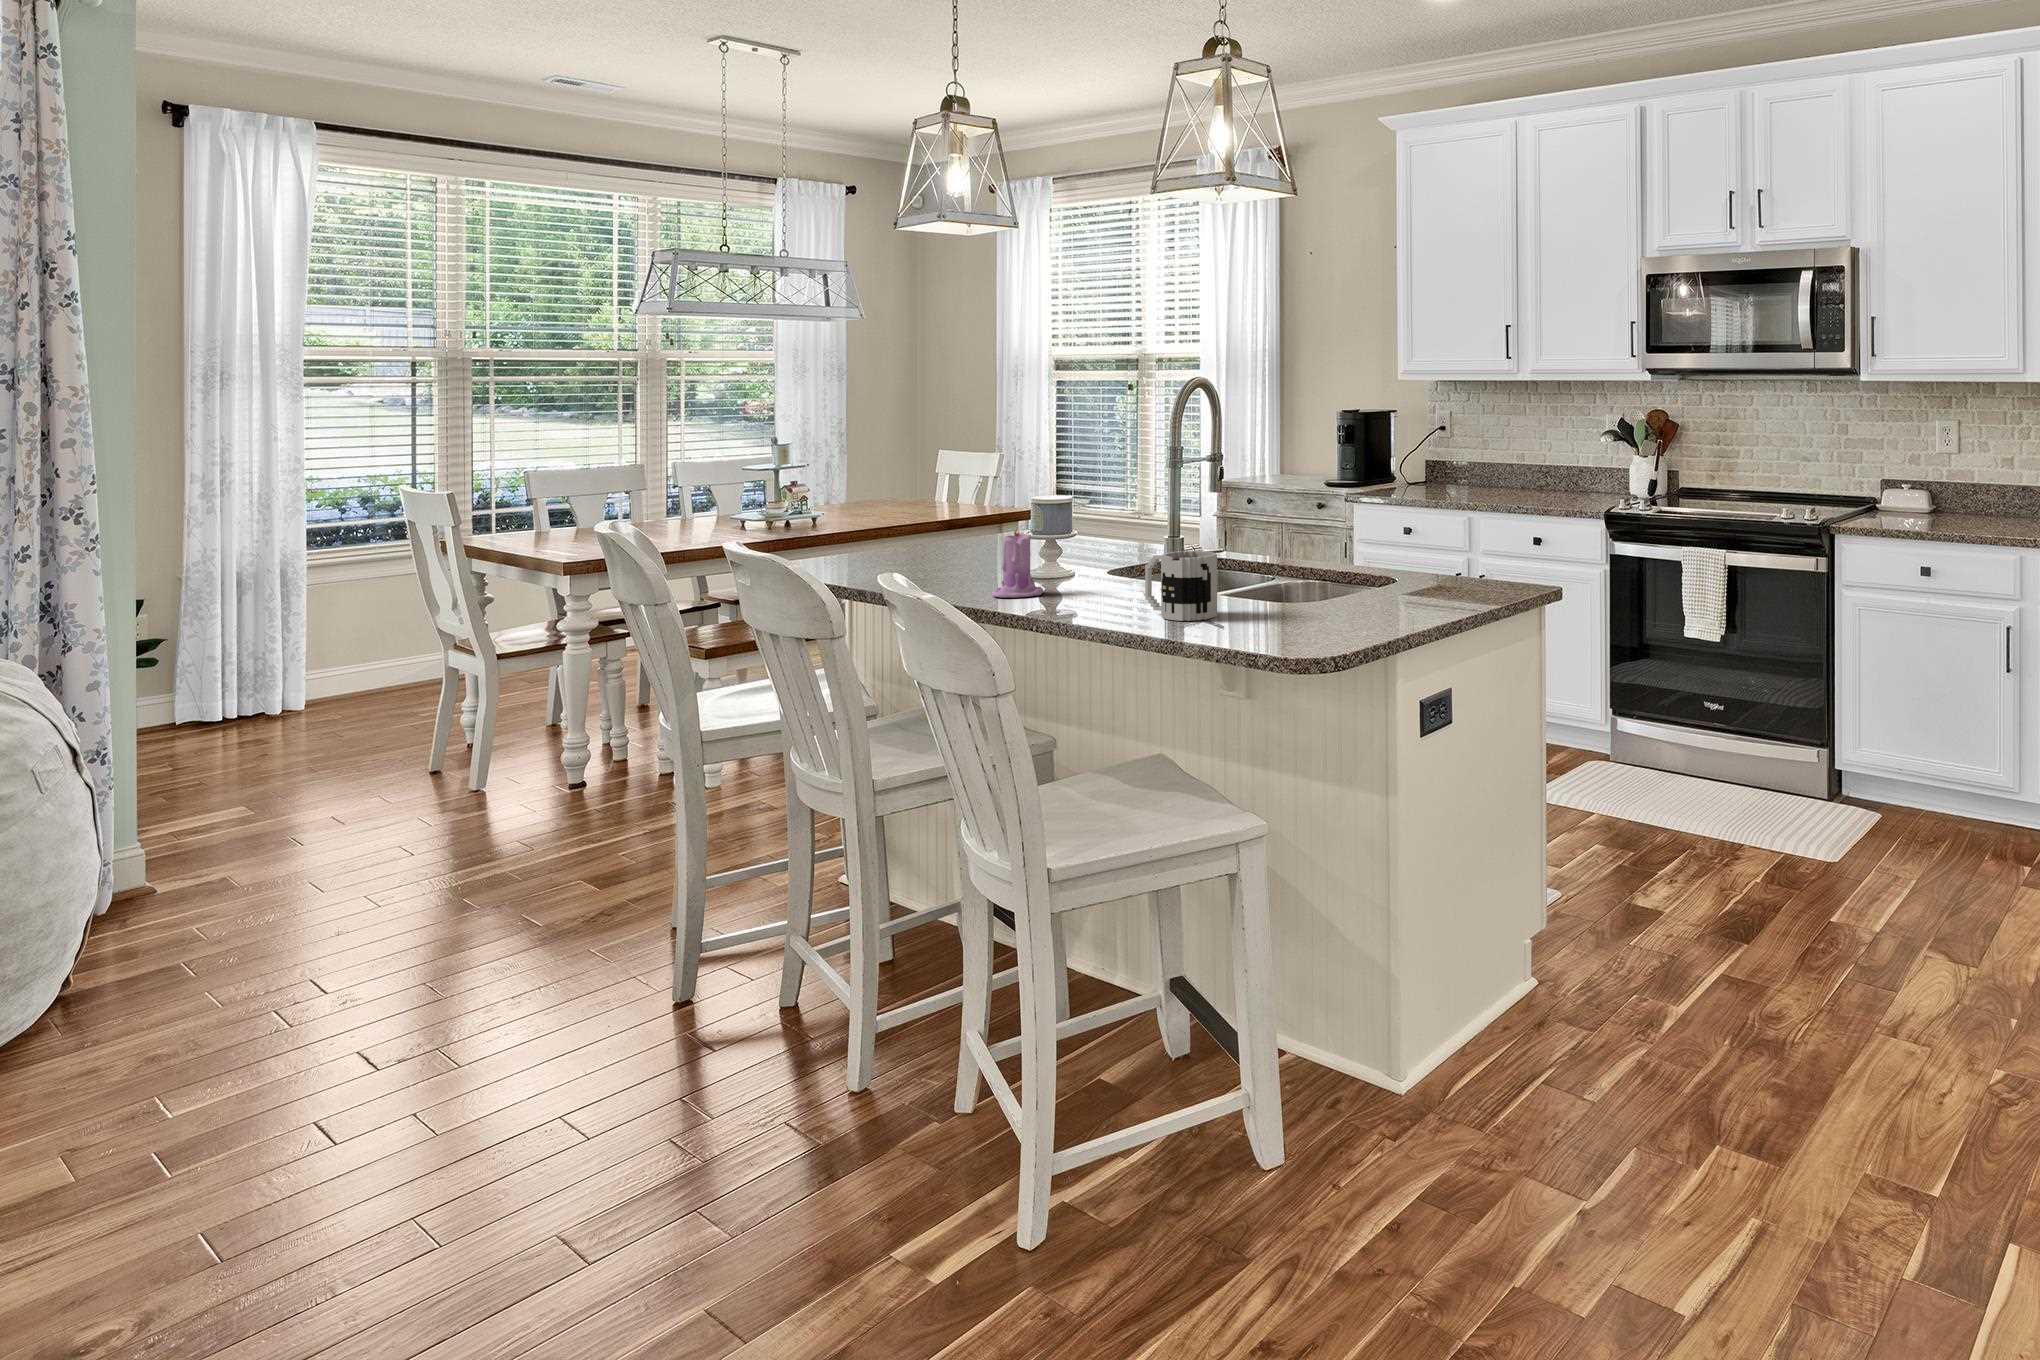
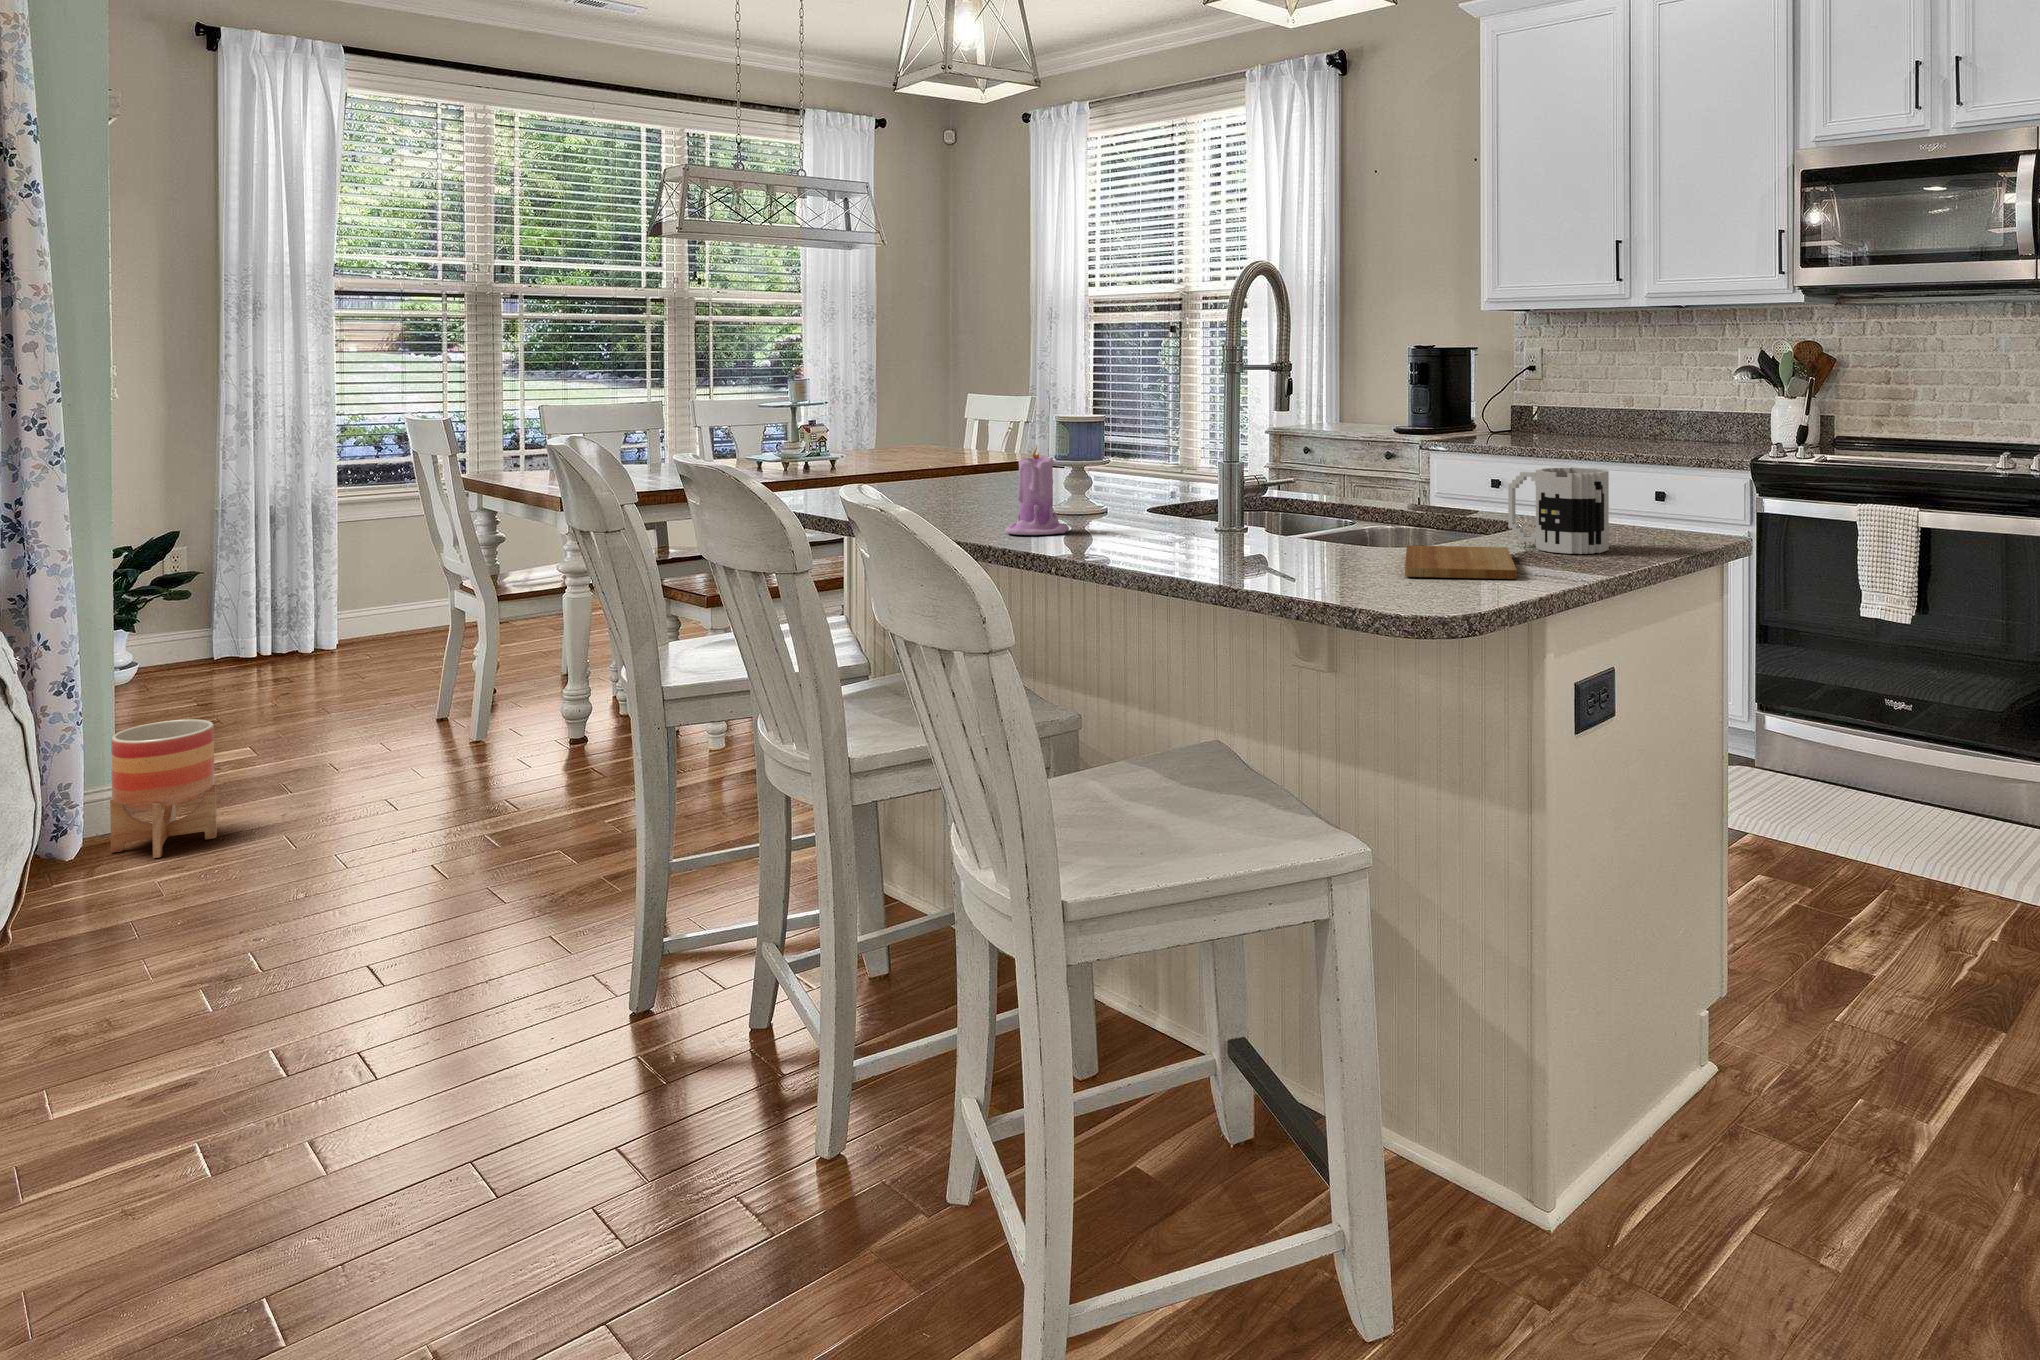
mug: present [1145,551,1217,621] -> present [1508,468,1609,554]
cutting board: none [1299,601,1378,627] -> present [1405,546,1517,579]
planter: none [139,779,241,907] -> present [110,719,217,858]

